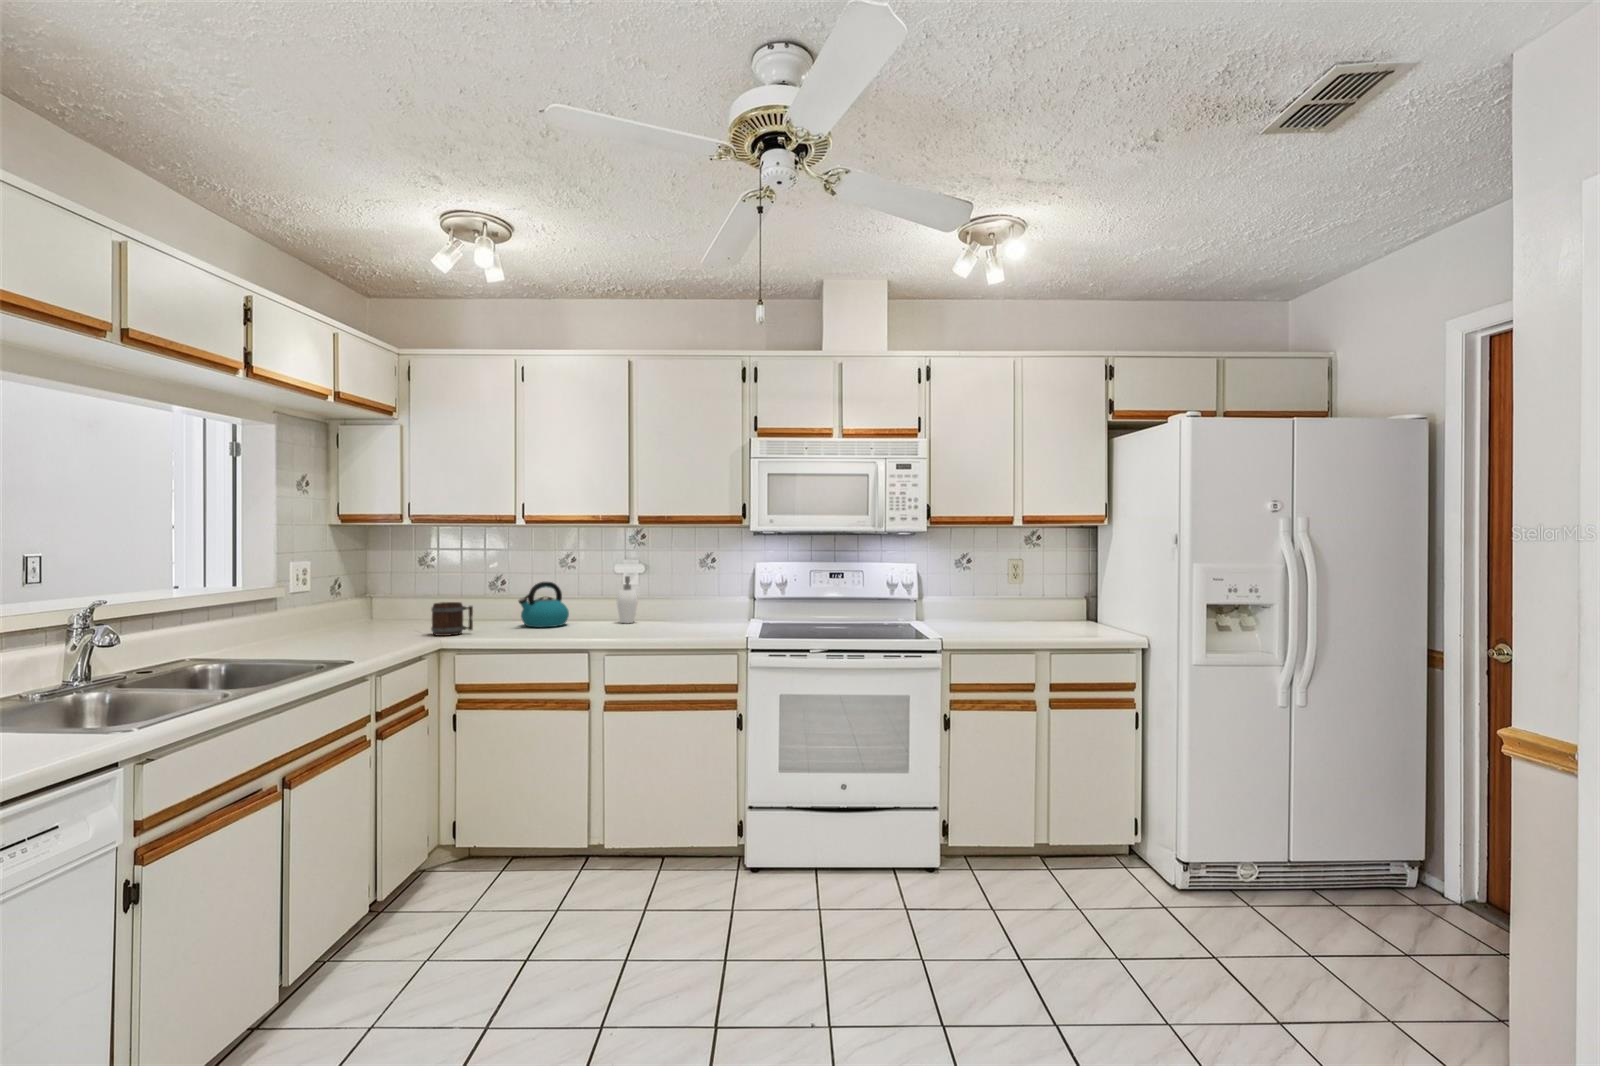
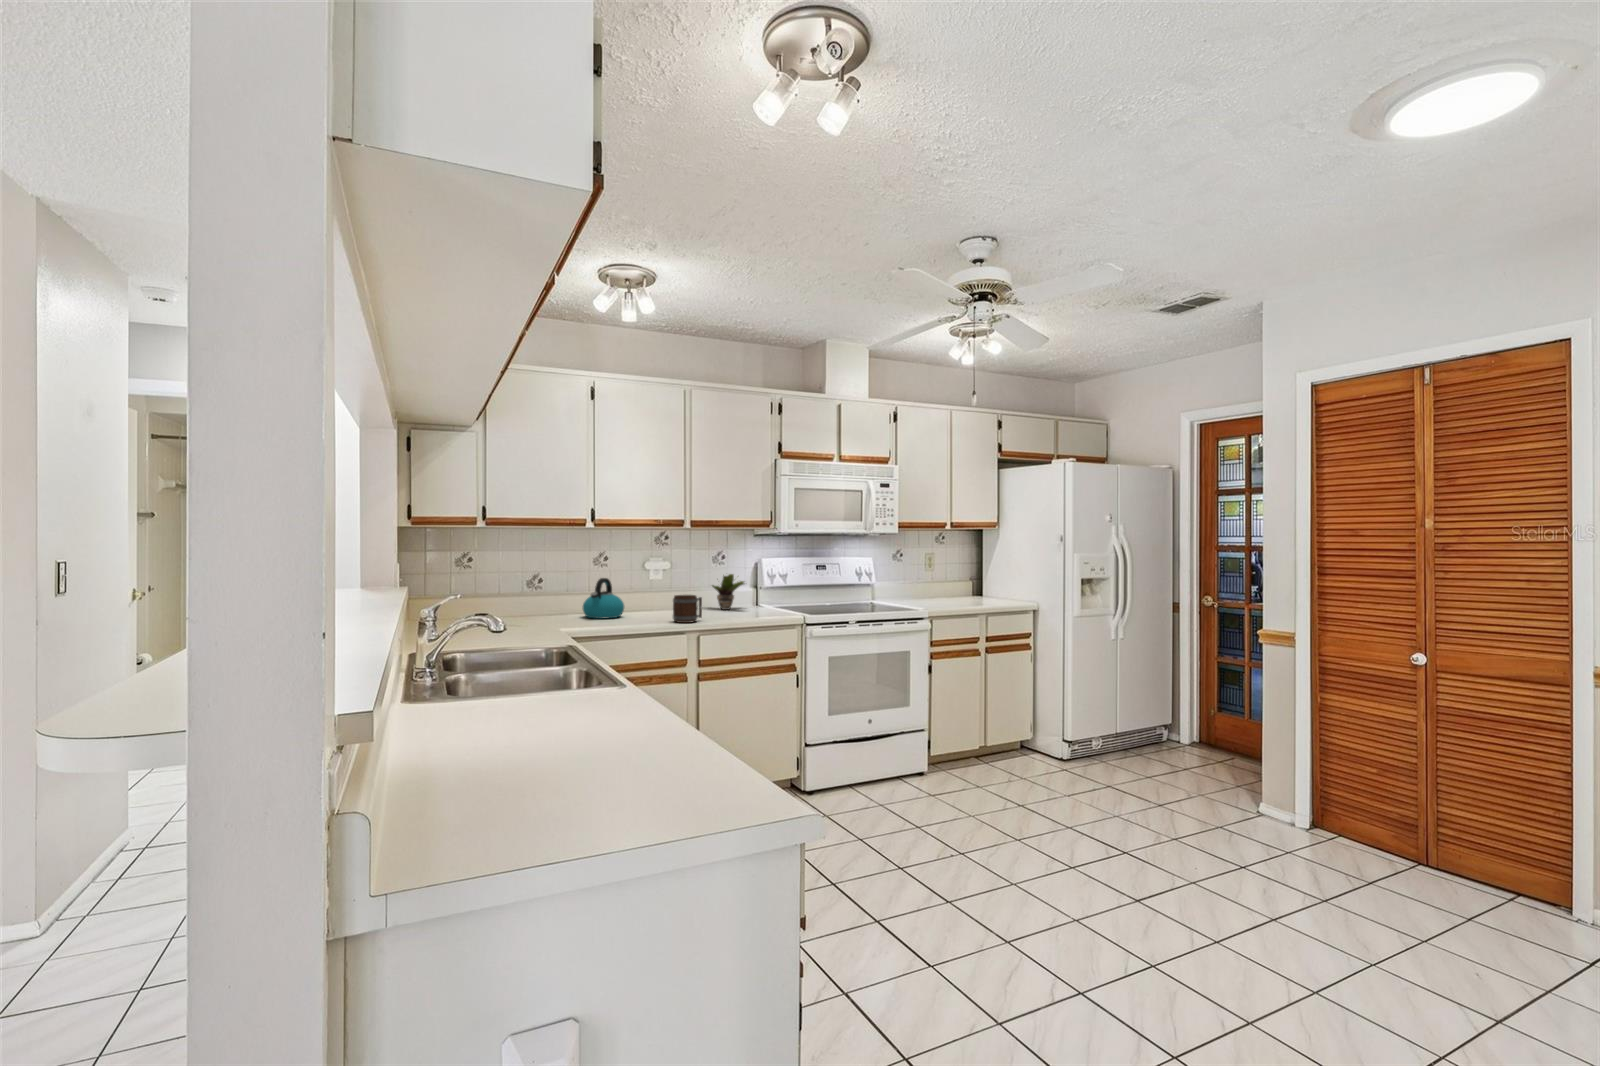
potted plant: none [686,575,738,623] -> present [712,574,744,610]
soap dispenser: present [617,576,638,623] -> none [653,572,672,613]
mug: present [431,602,473,636] -> present [673,595,702,623]

